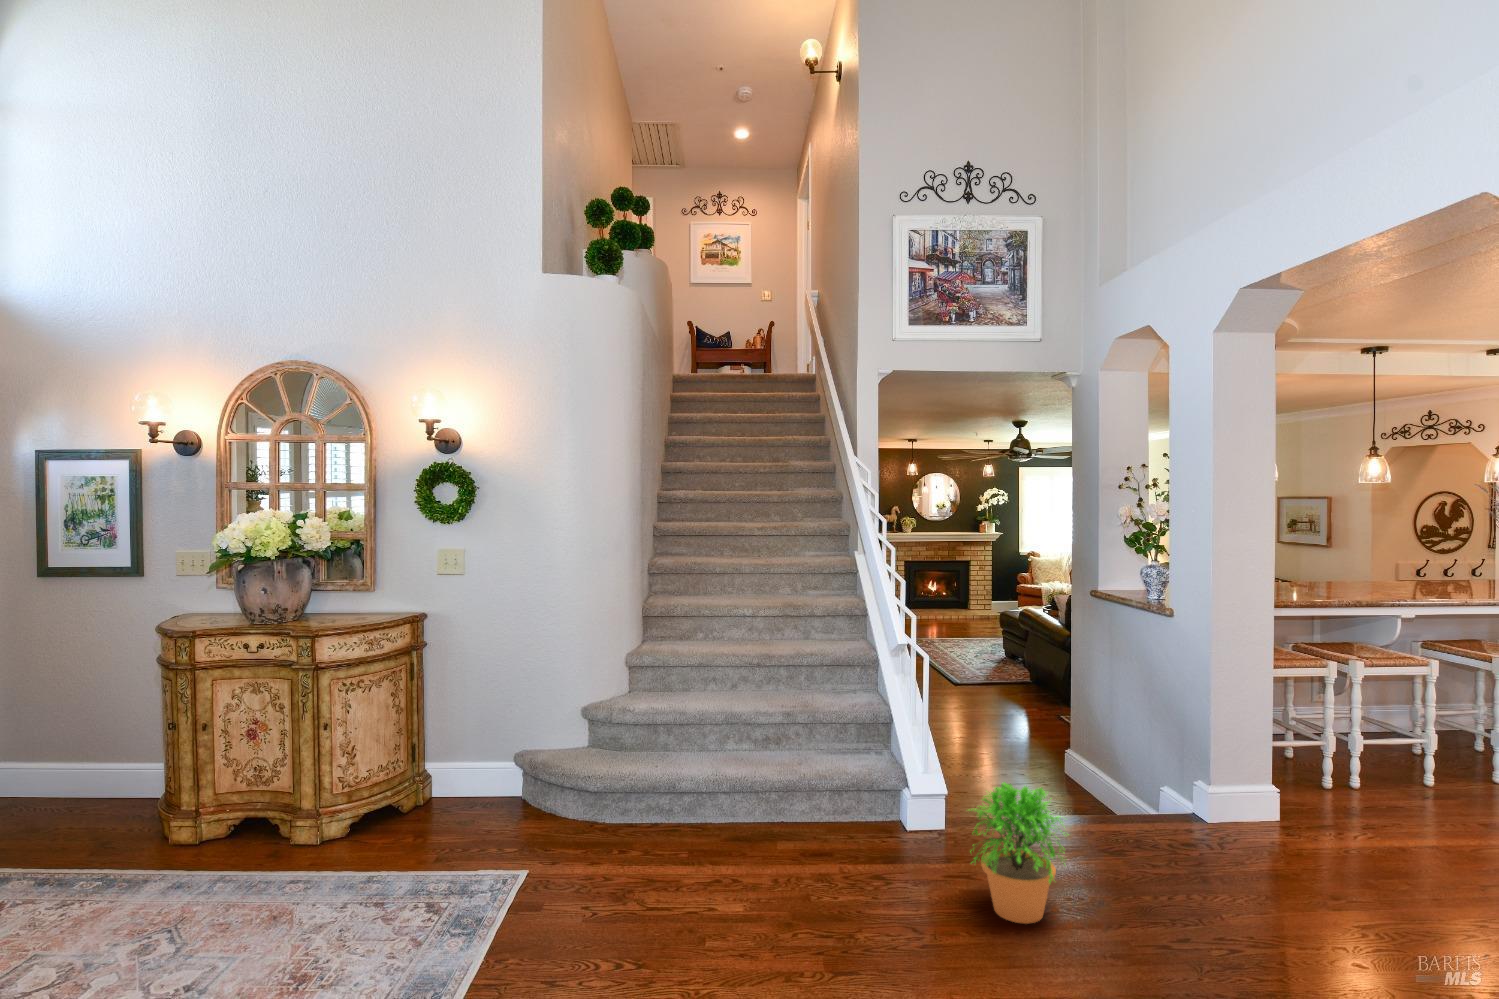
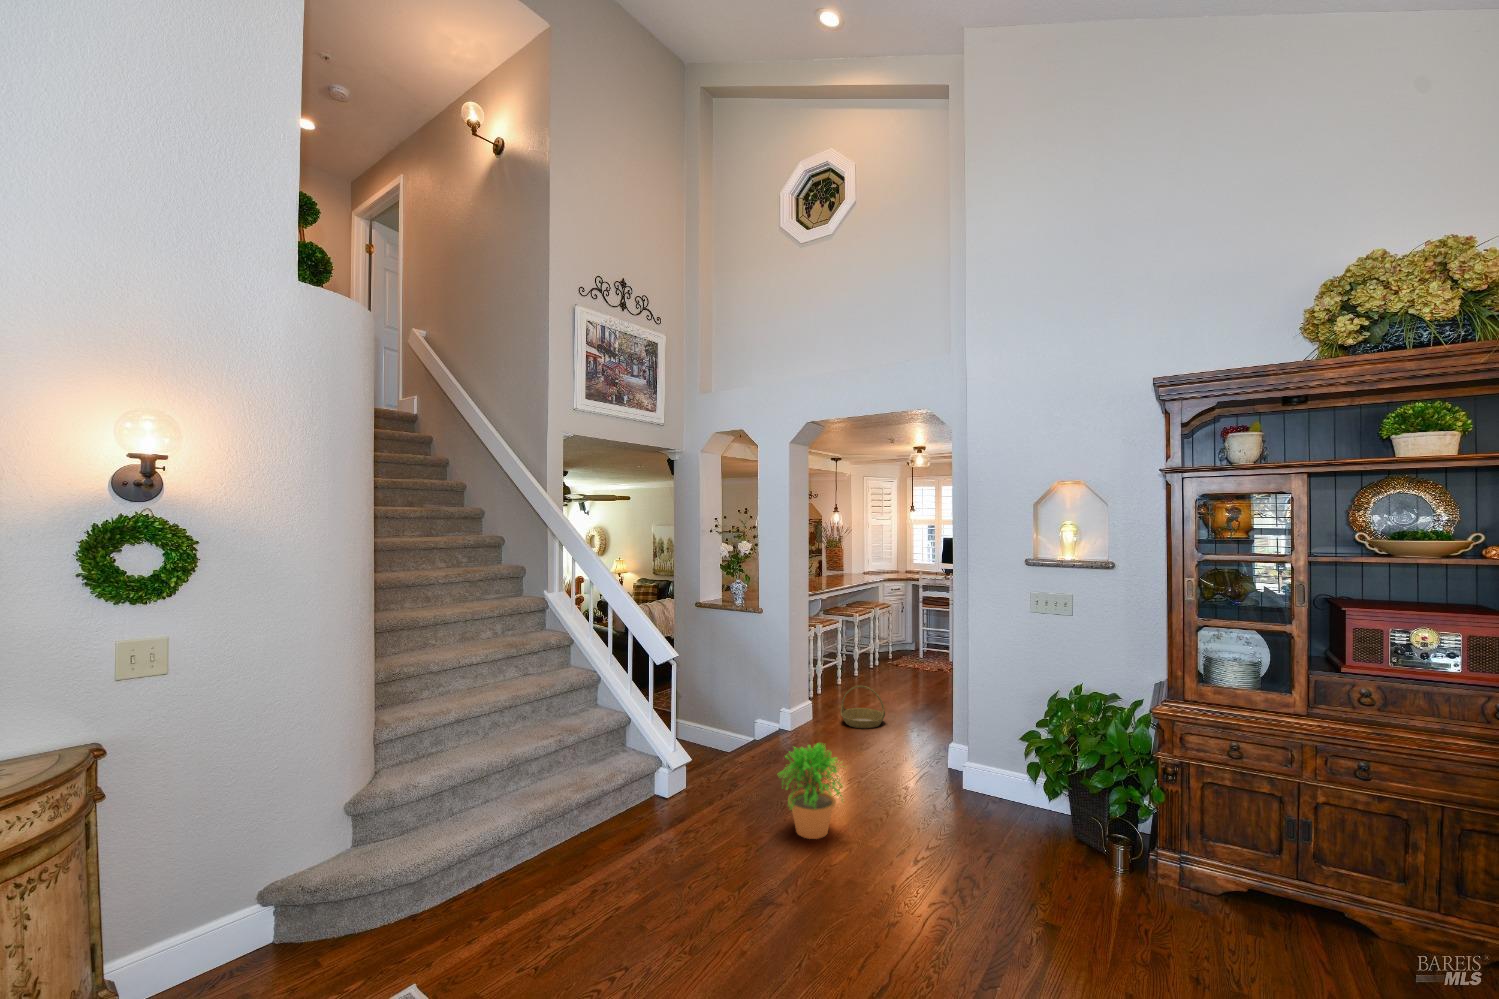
basket: none [1325,762,1426,844] -> present [841,686,885,728]

